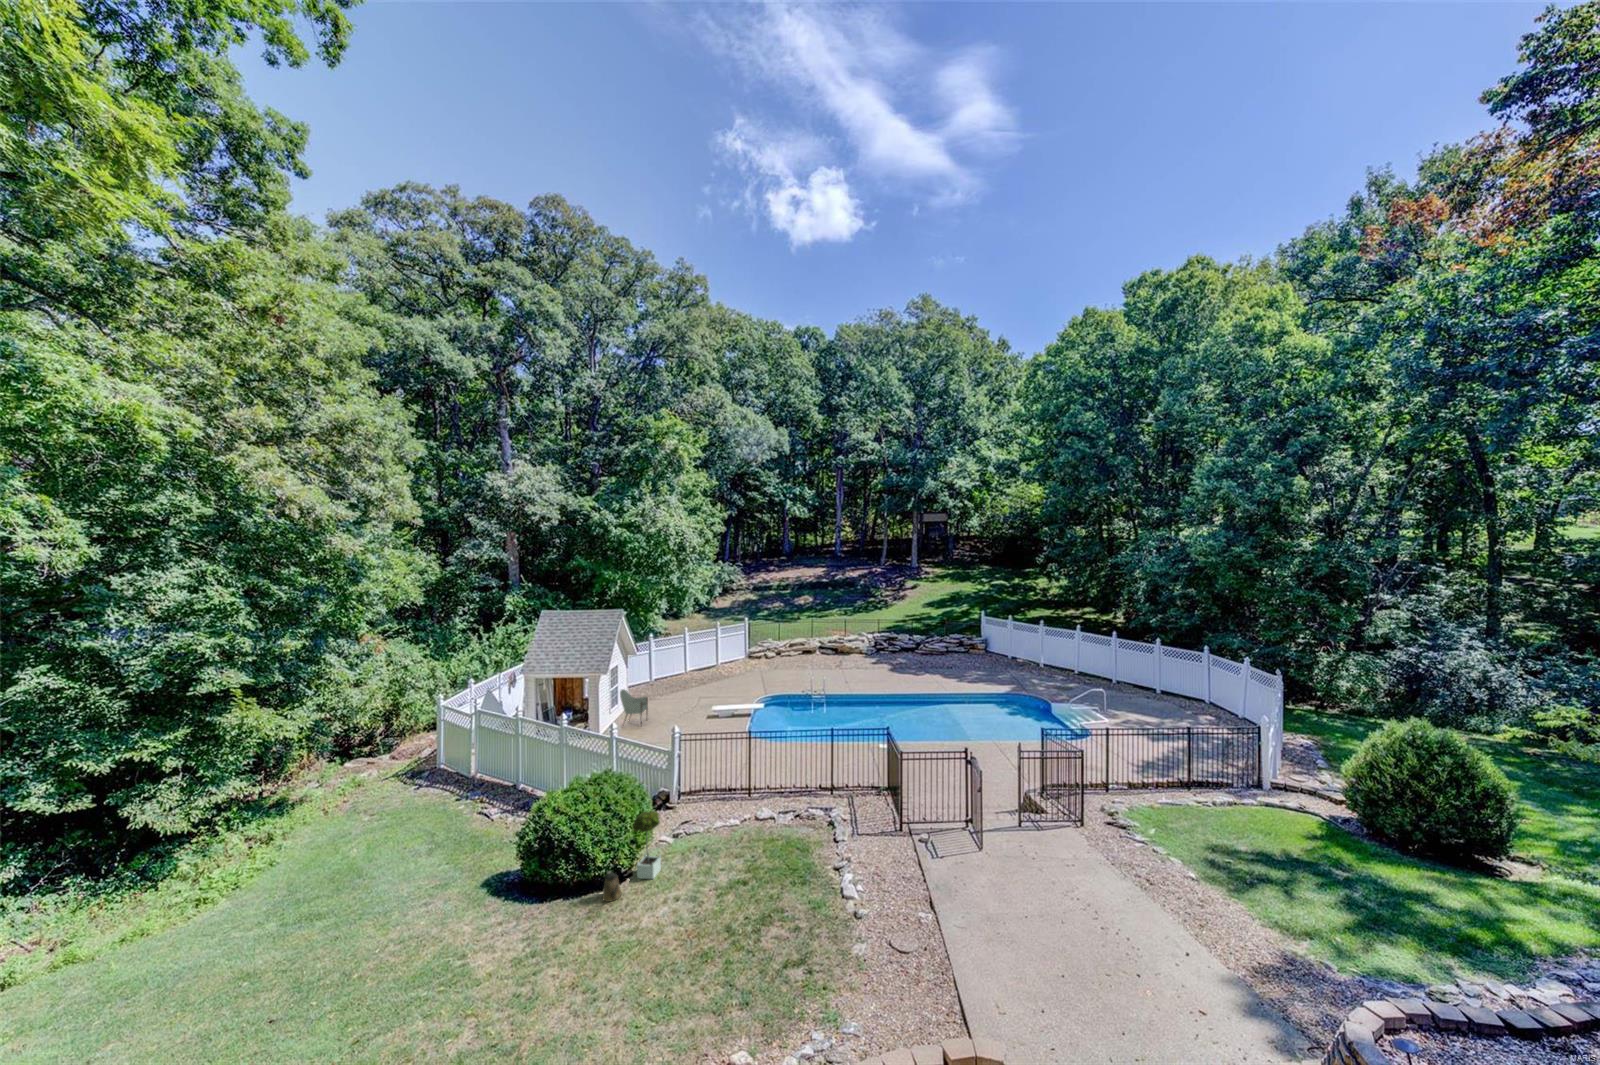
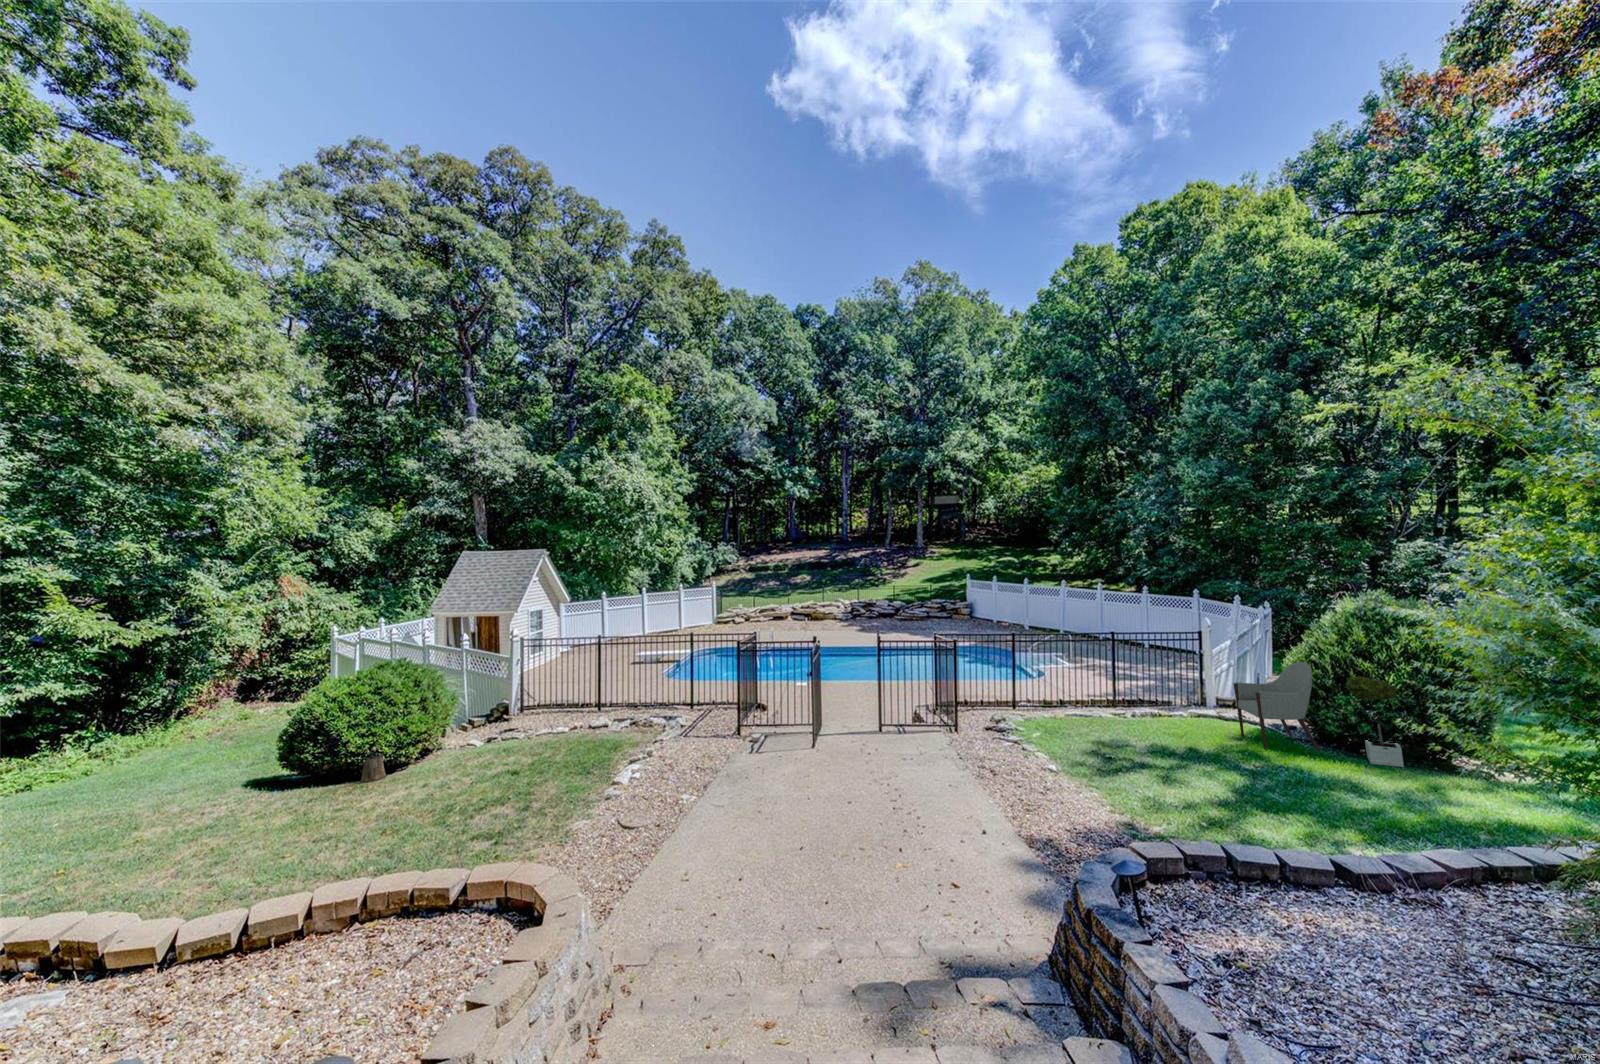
chair: present [620,689,648,721] -> present [1234,662,1320,751]
potted tree: present [632,811,661,879] -> present [1346,676,1404,767]

